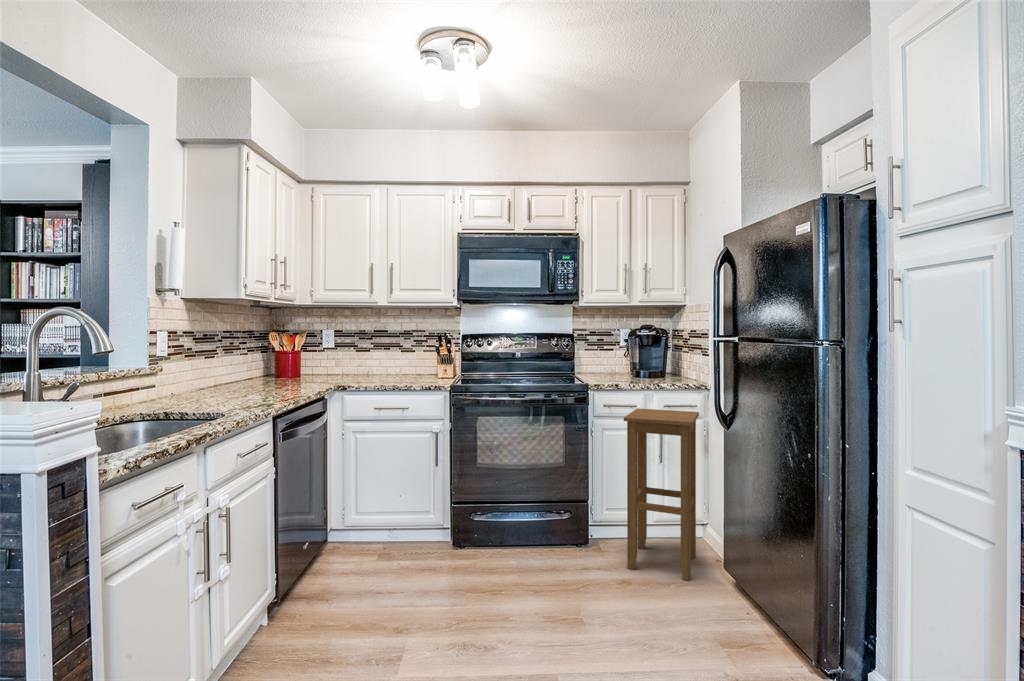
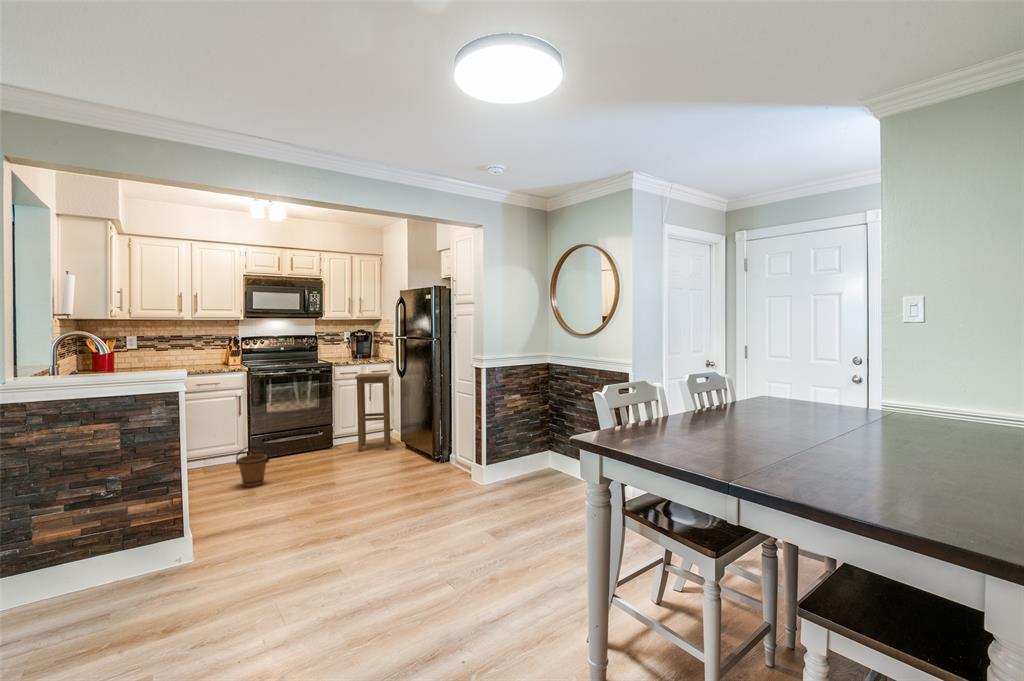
bucket: none [375,551,432,638] -> present [236,446,269,486]

